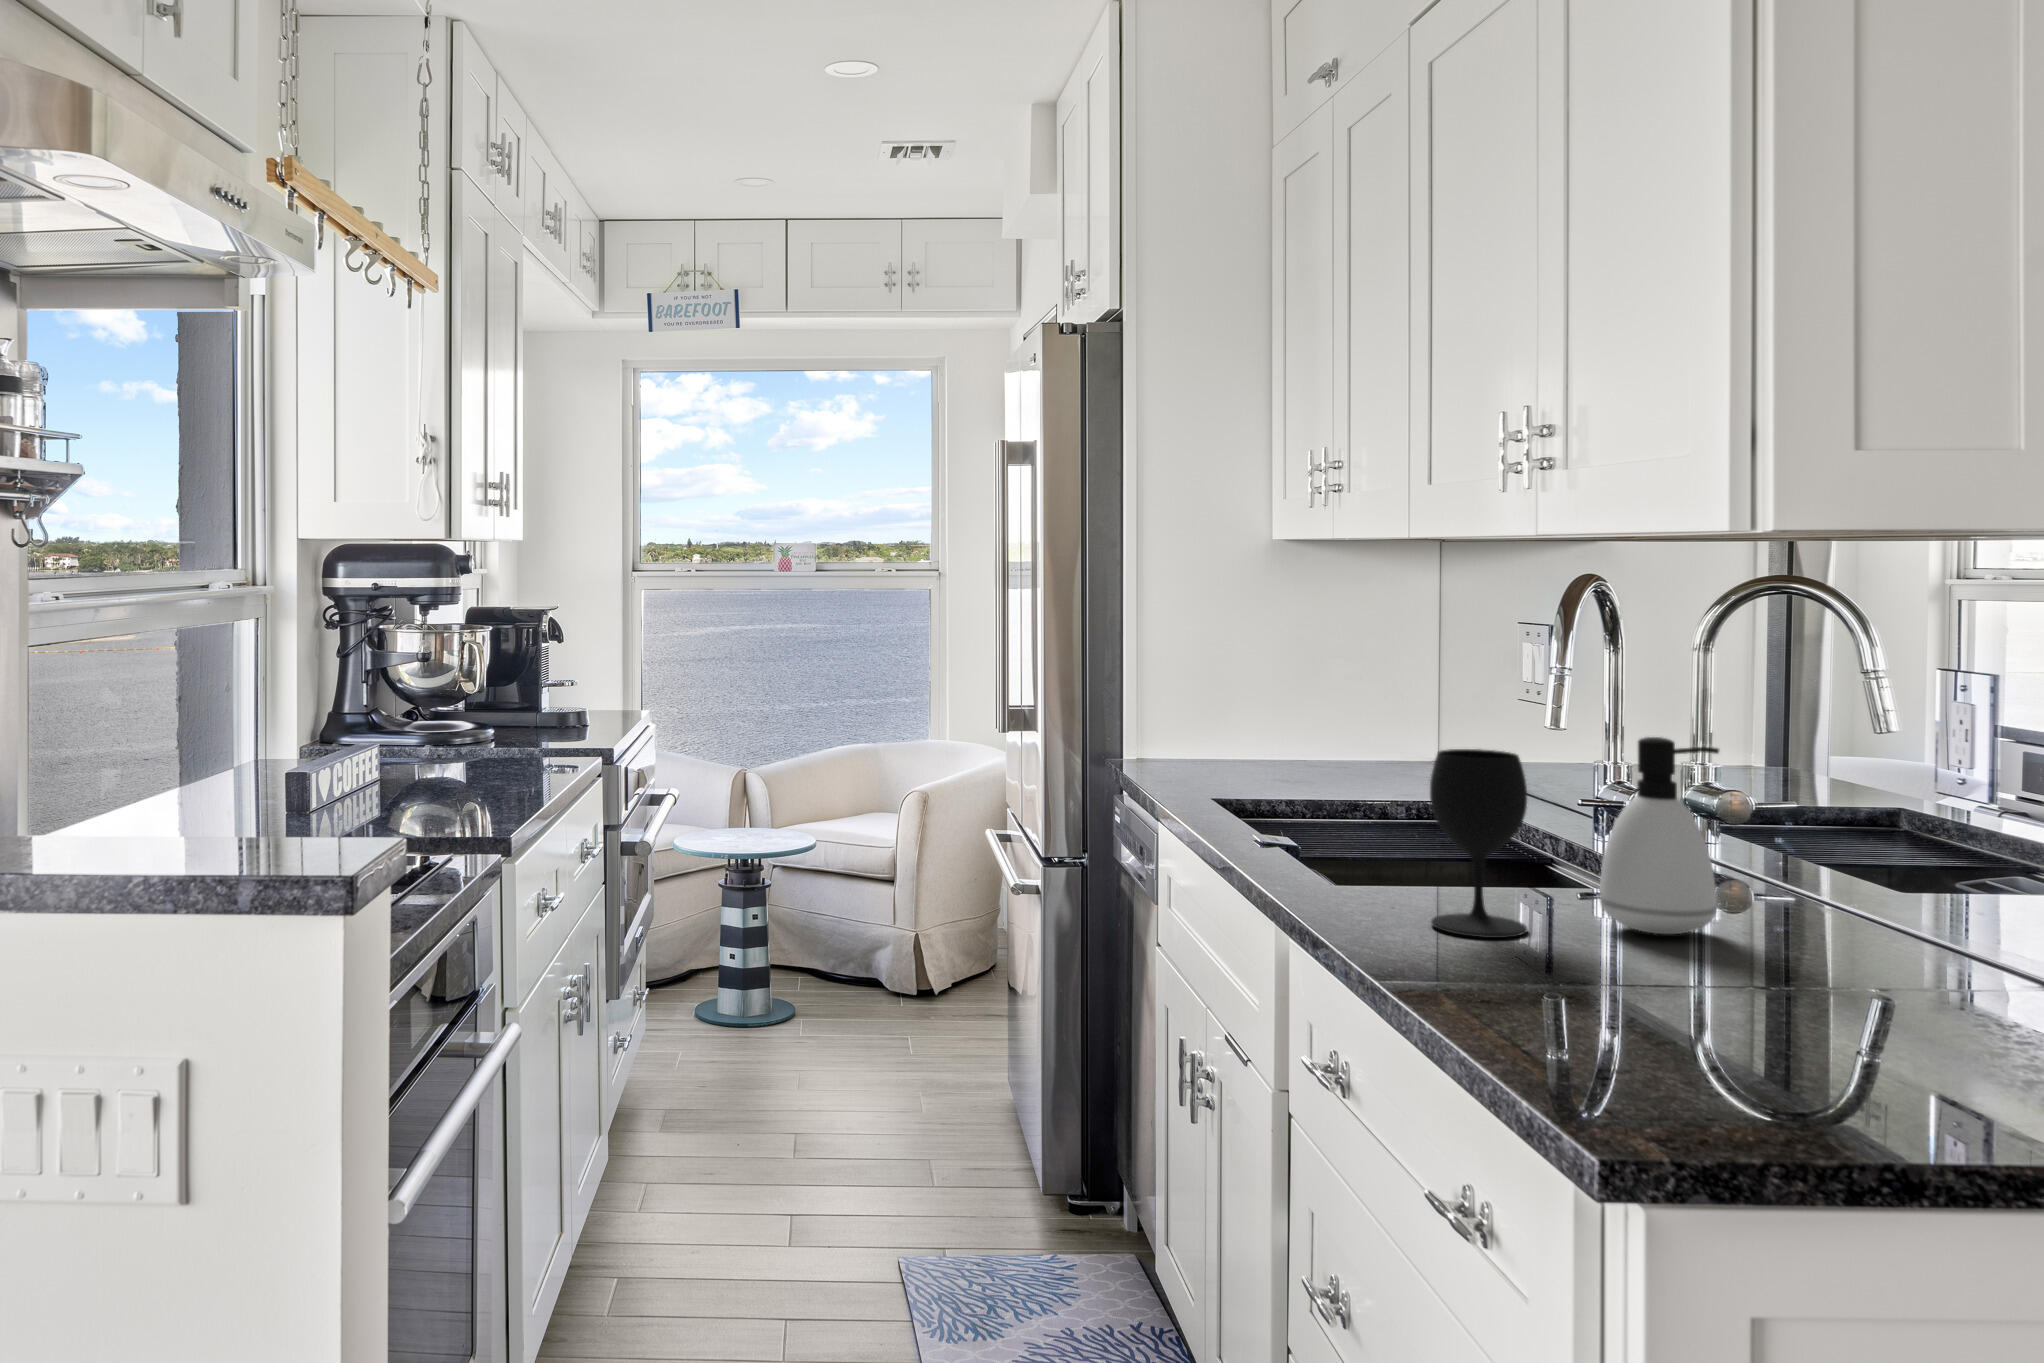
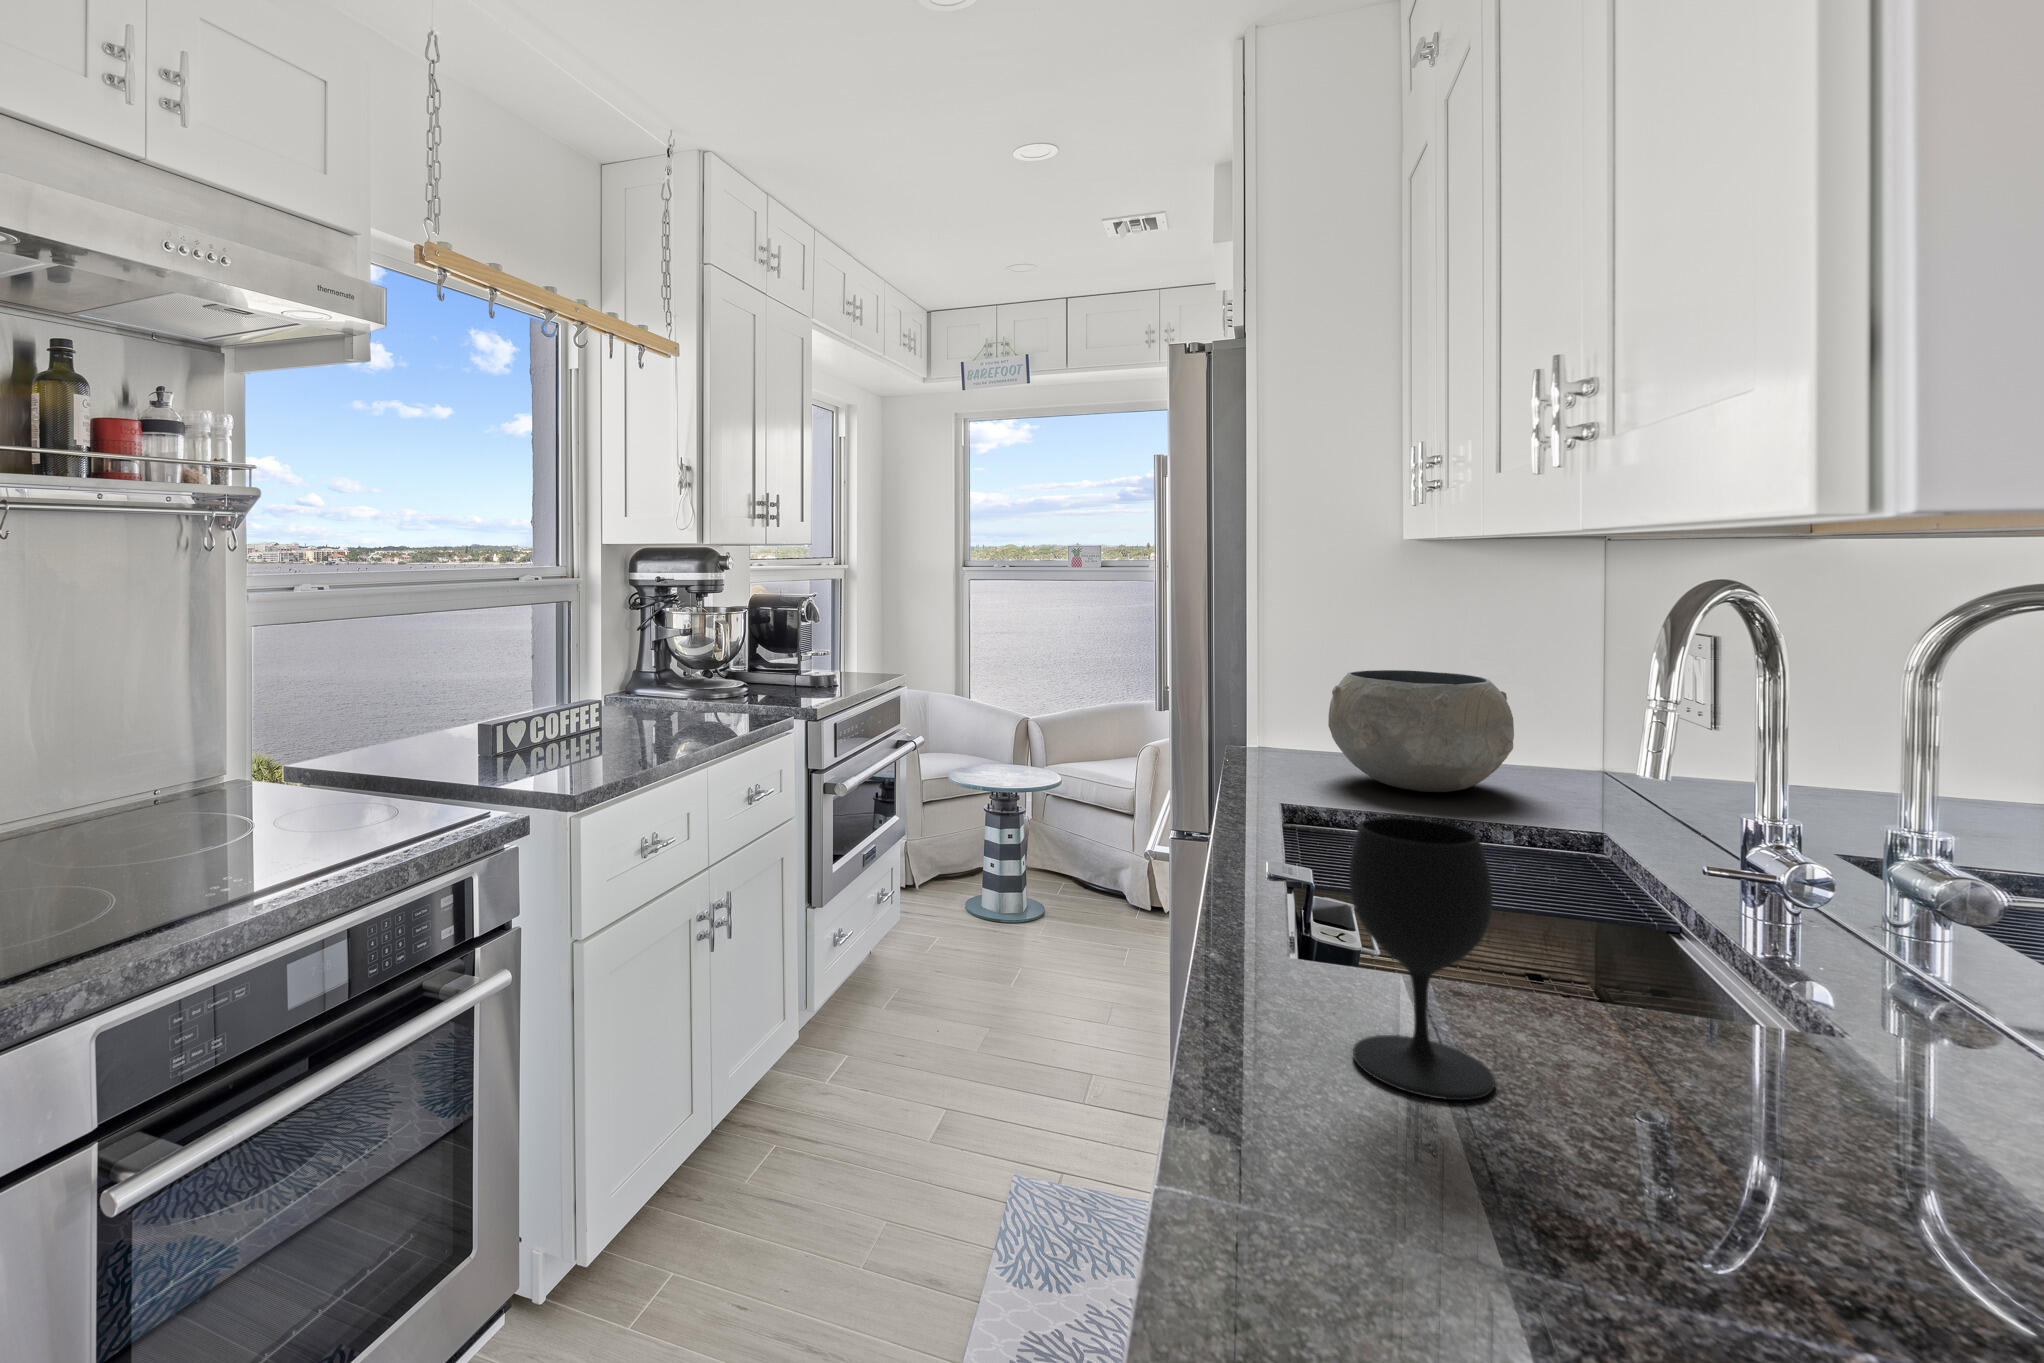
ceramic bowl: none [1227,670,1393,784] -> present [1328,670,1514,792]
soap dispenser: present [1600,737,1719,934] -> none [1621,834,1835,1153]

